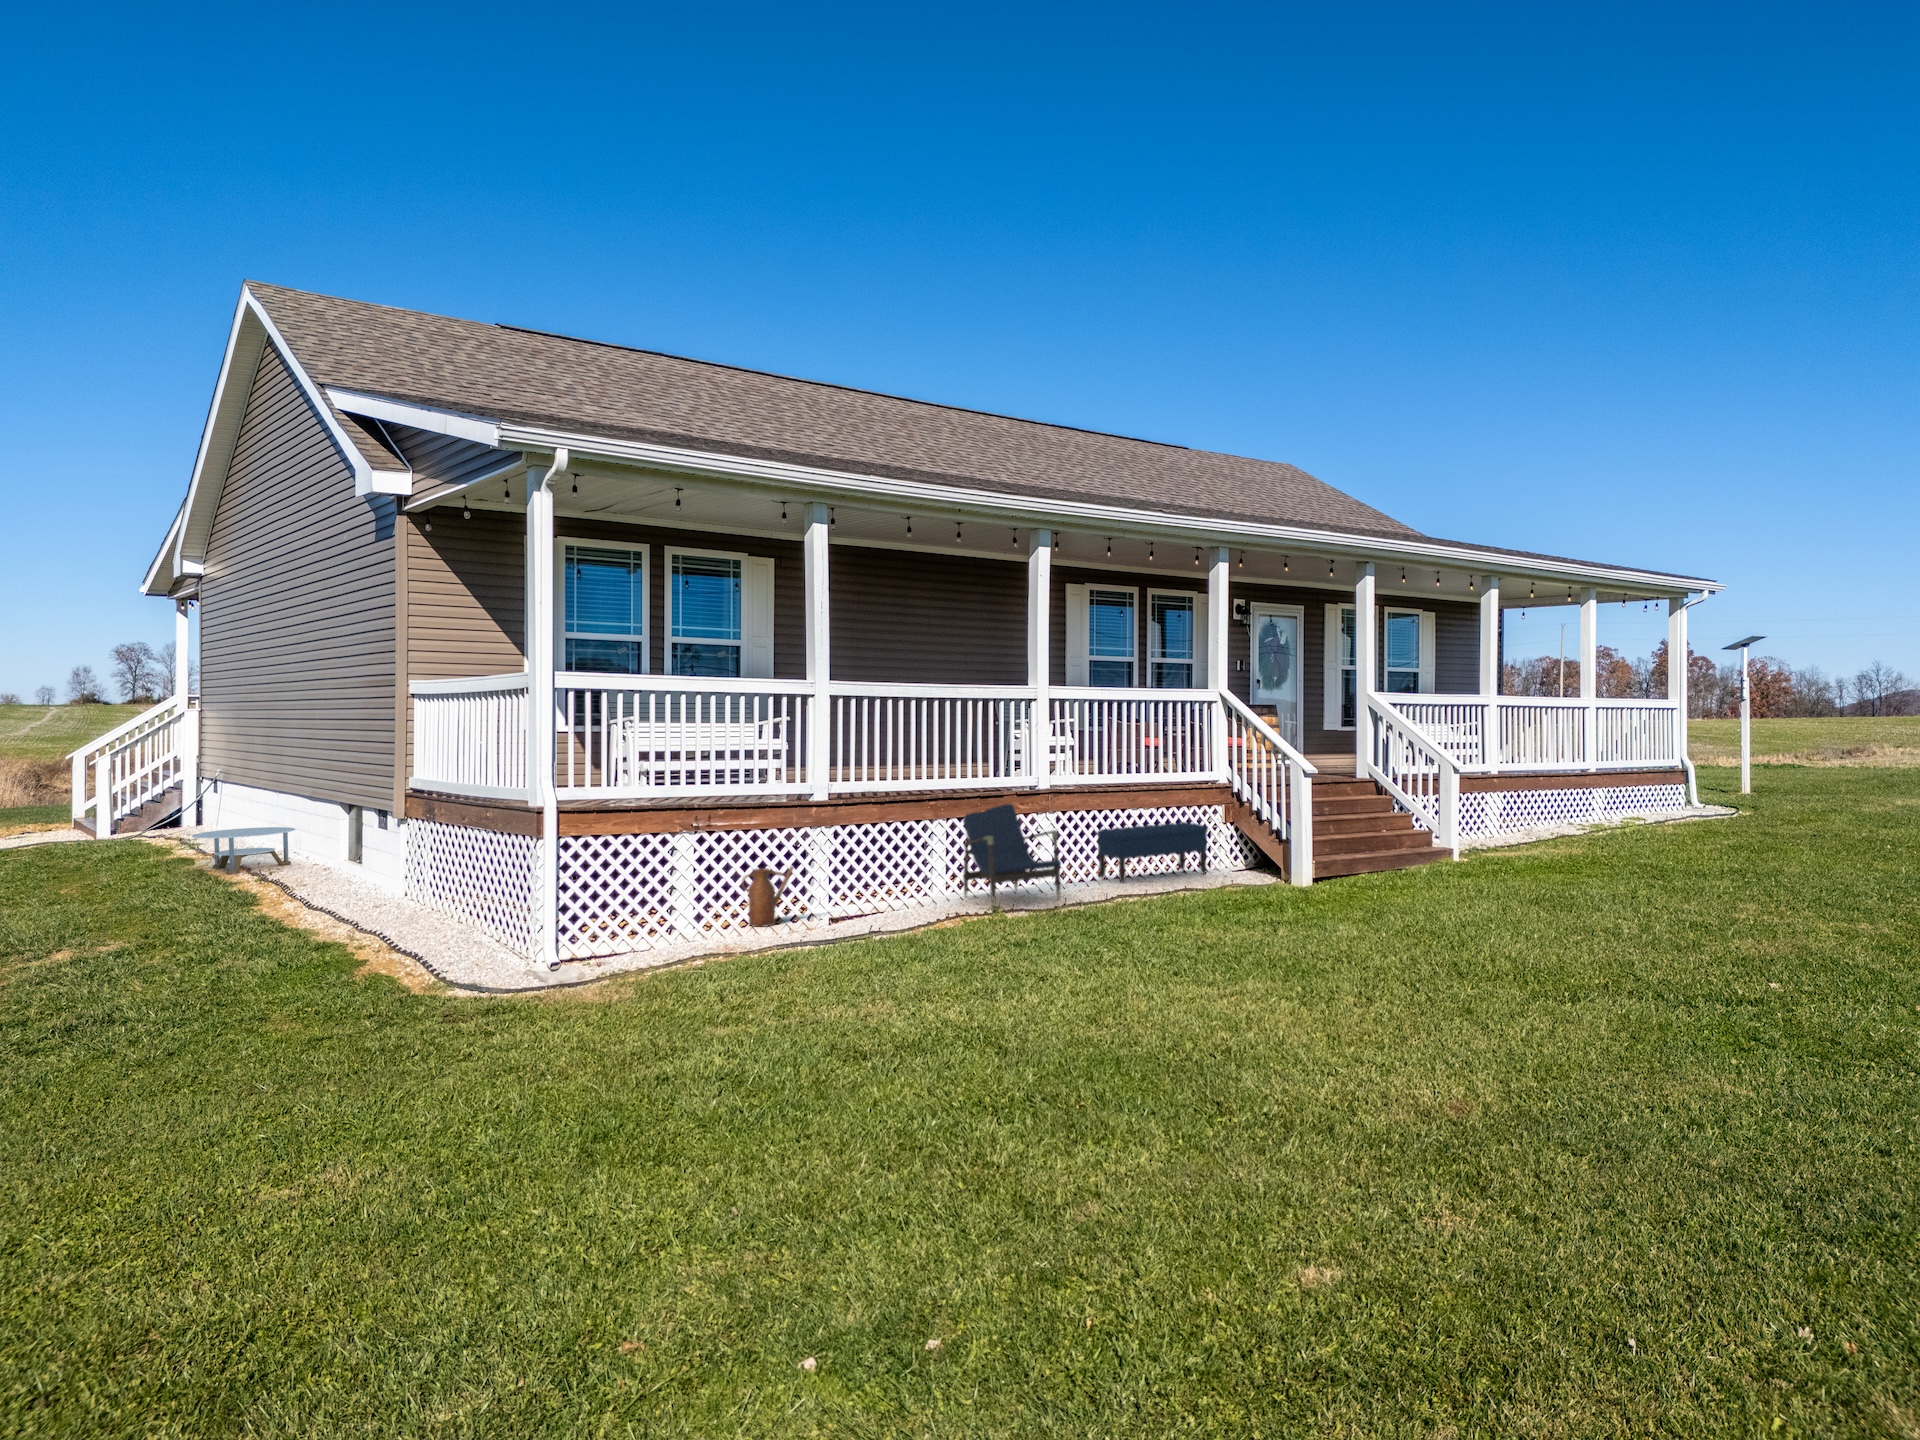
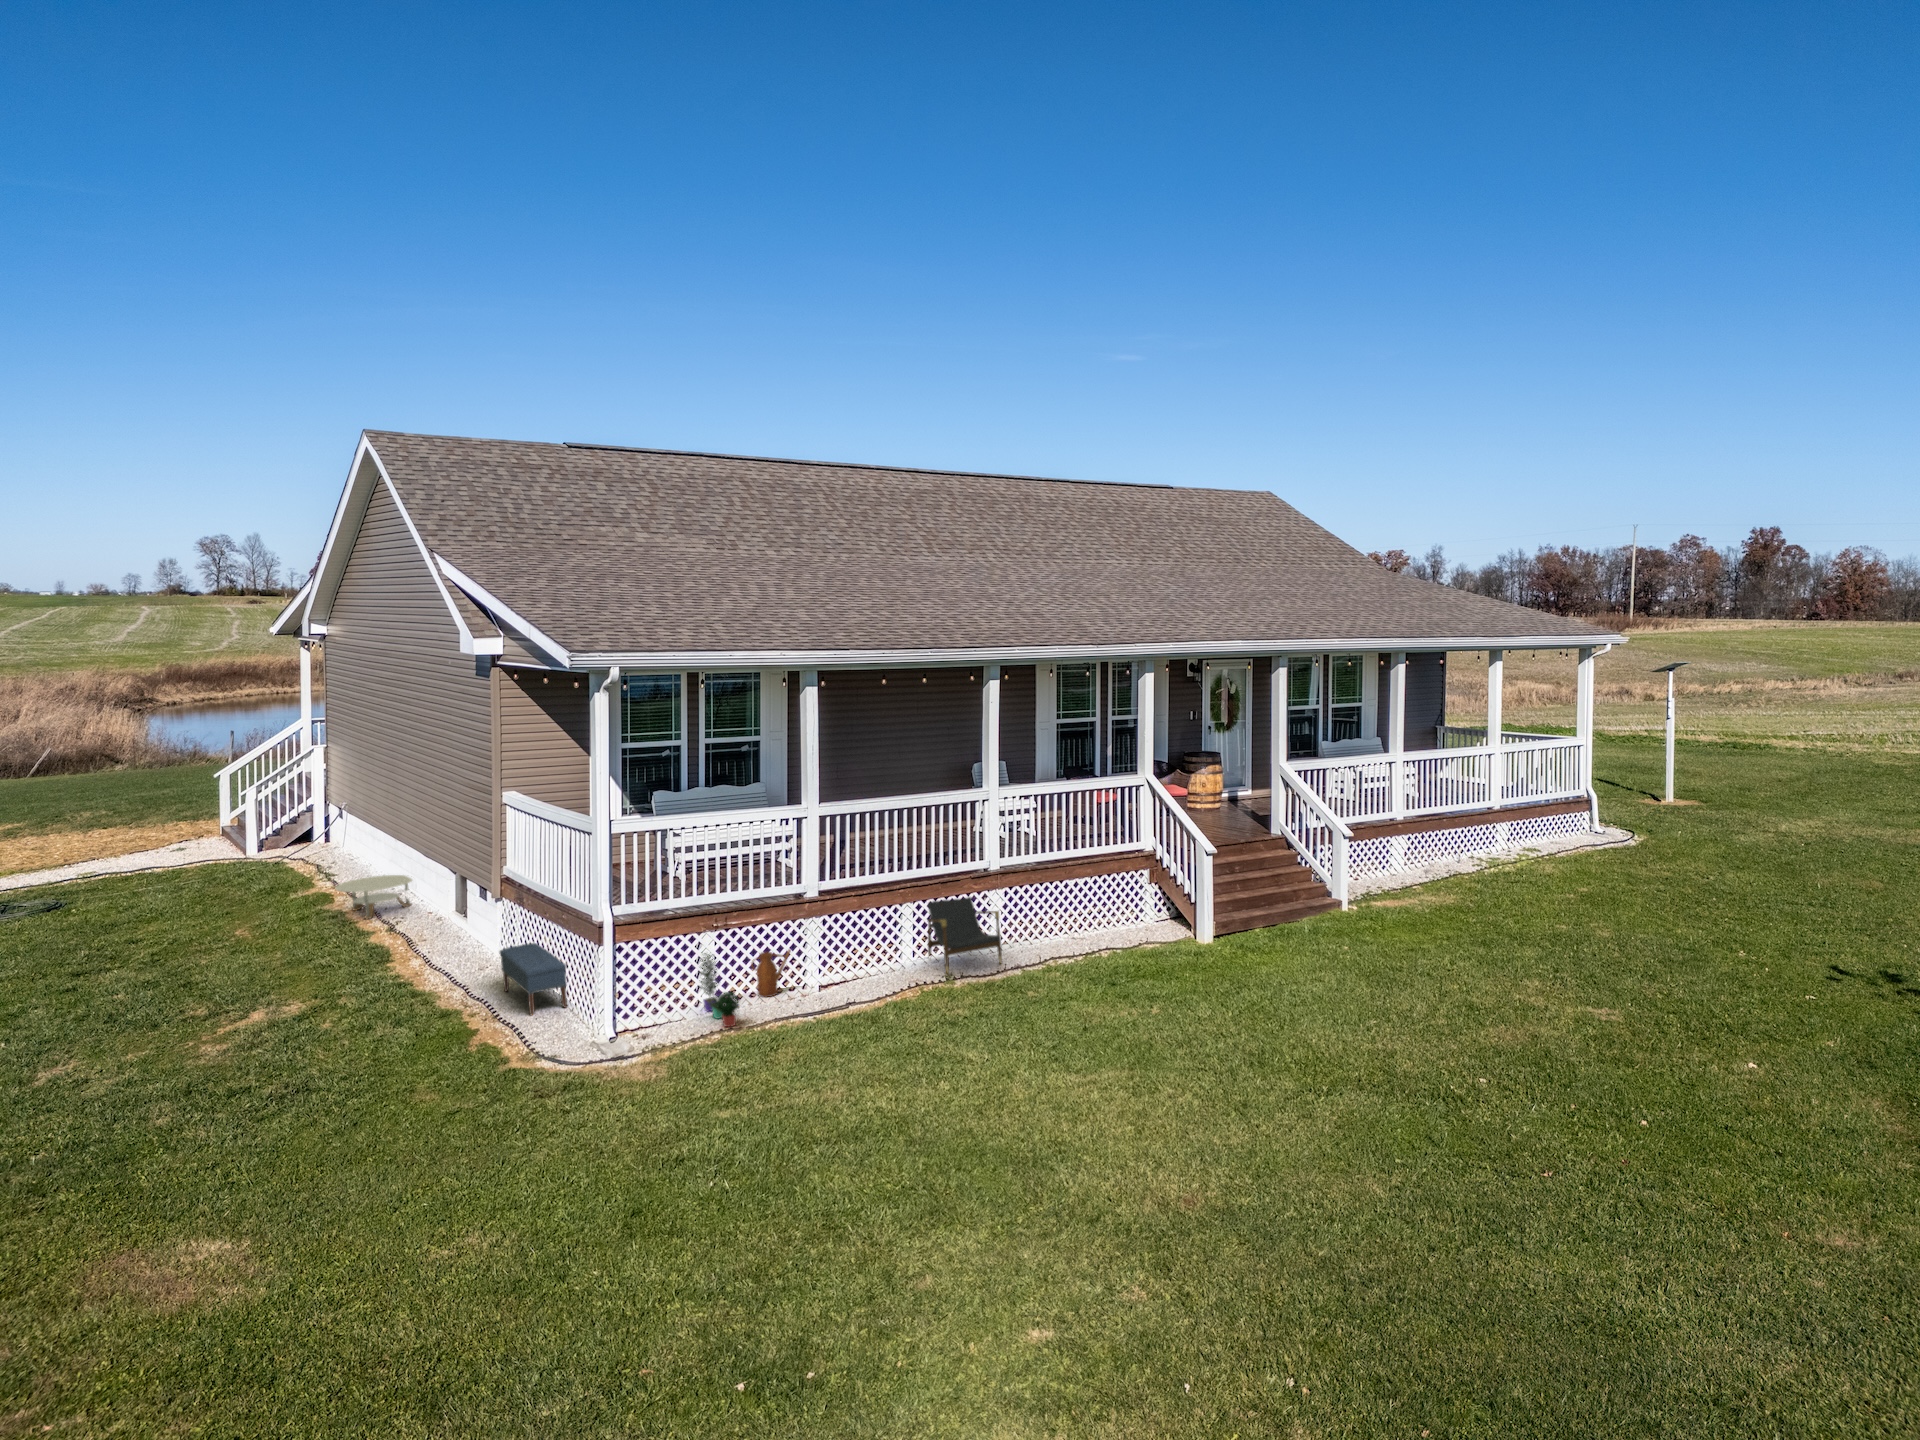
bench: present [1097,822,1208,883] -> present [500,943,567,1016]
potted plant: none [672,857,732,951] -> present [700,953,739,1027]

